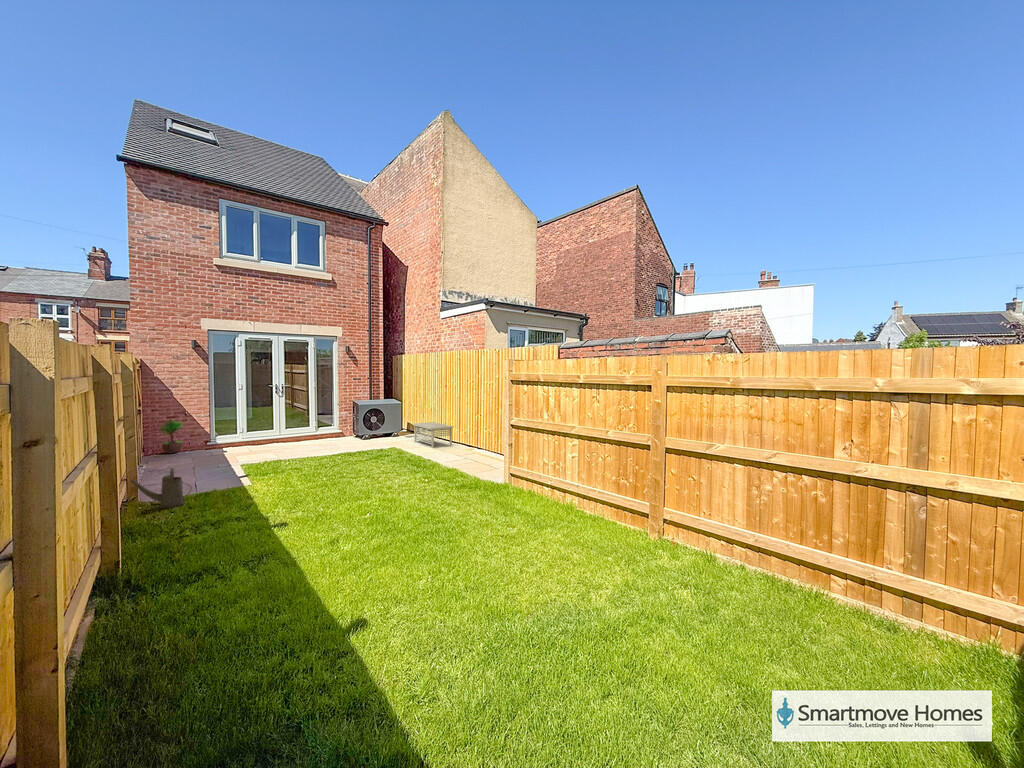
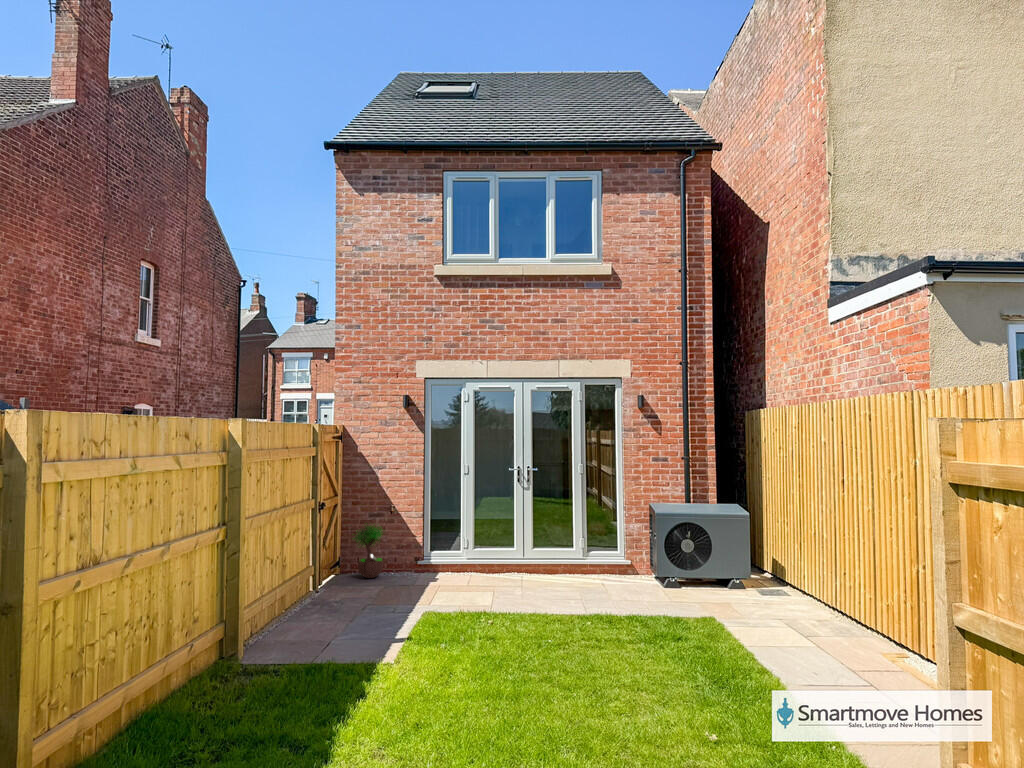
storage bench: present [413,422,453,448] -> none [772,570,876,647]
watering can: present [131,468,184,508] -> none [189,659,278,742]

